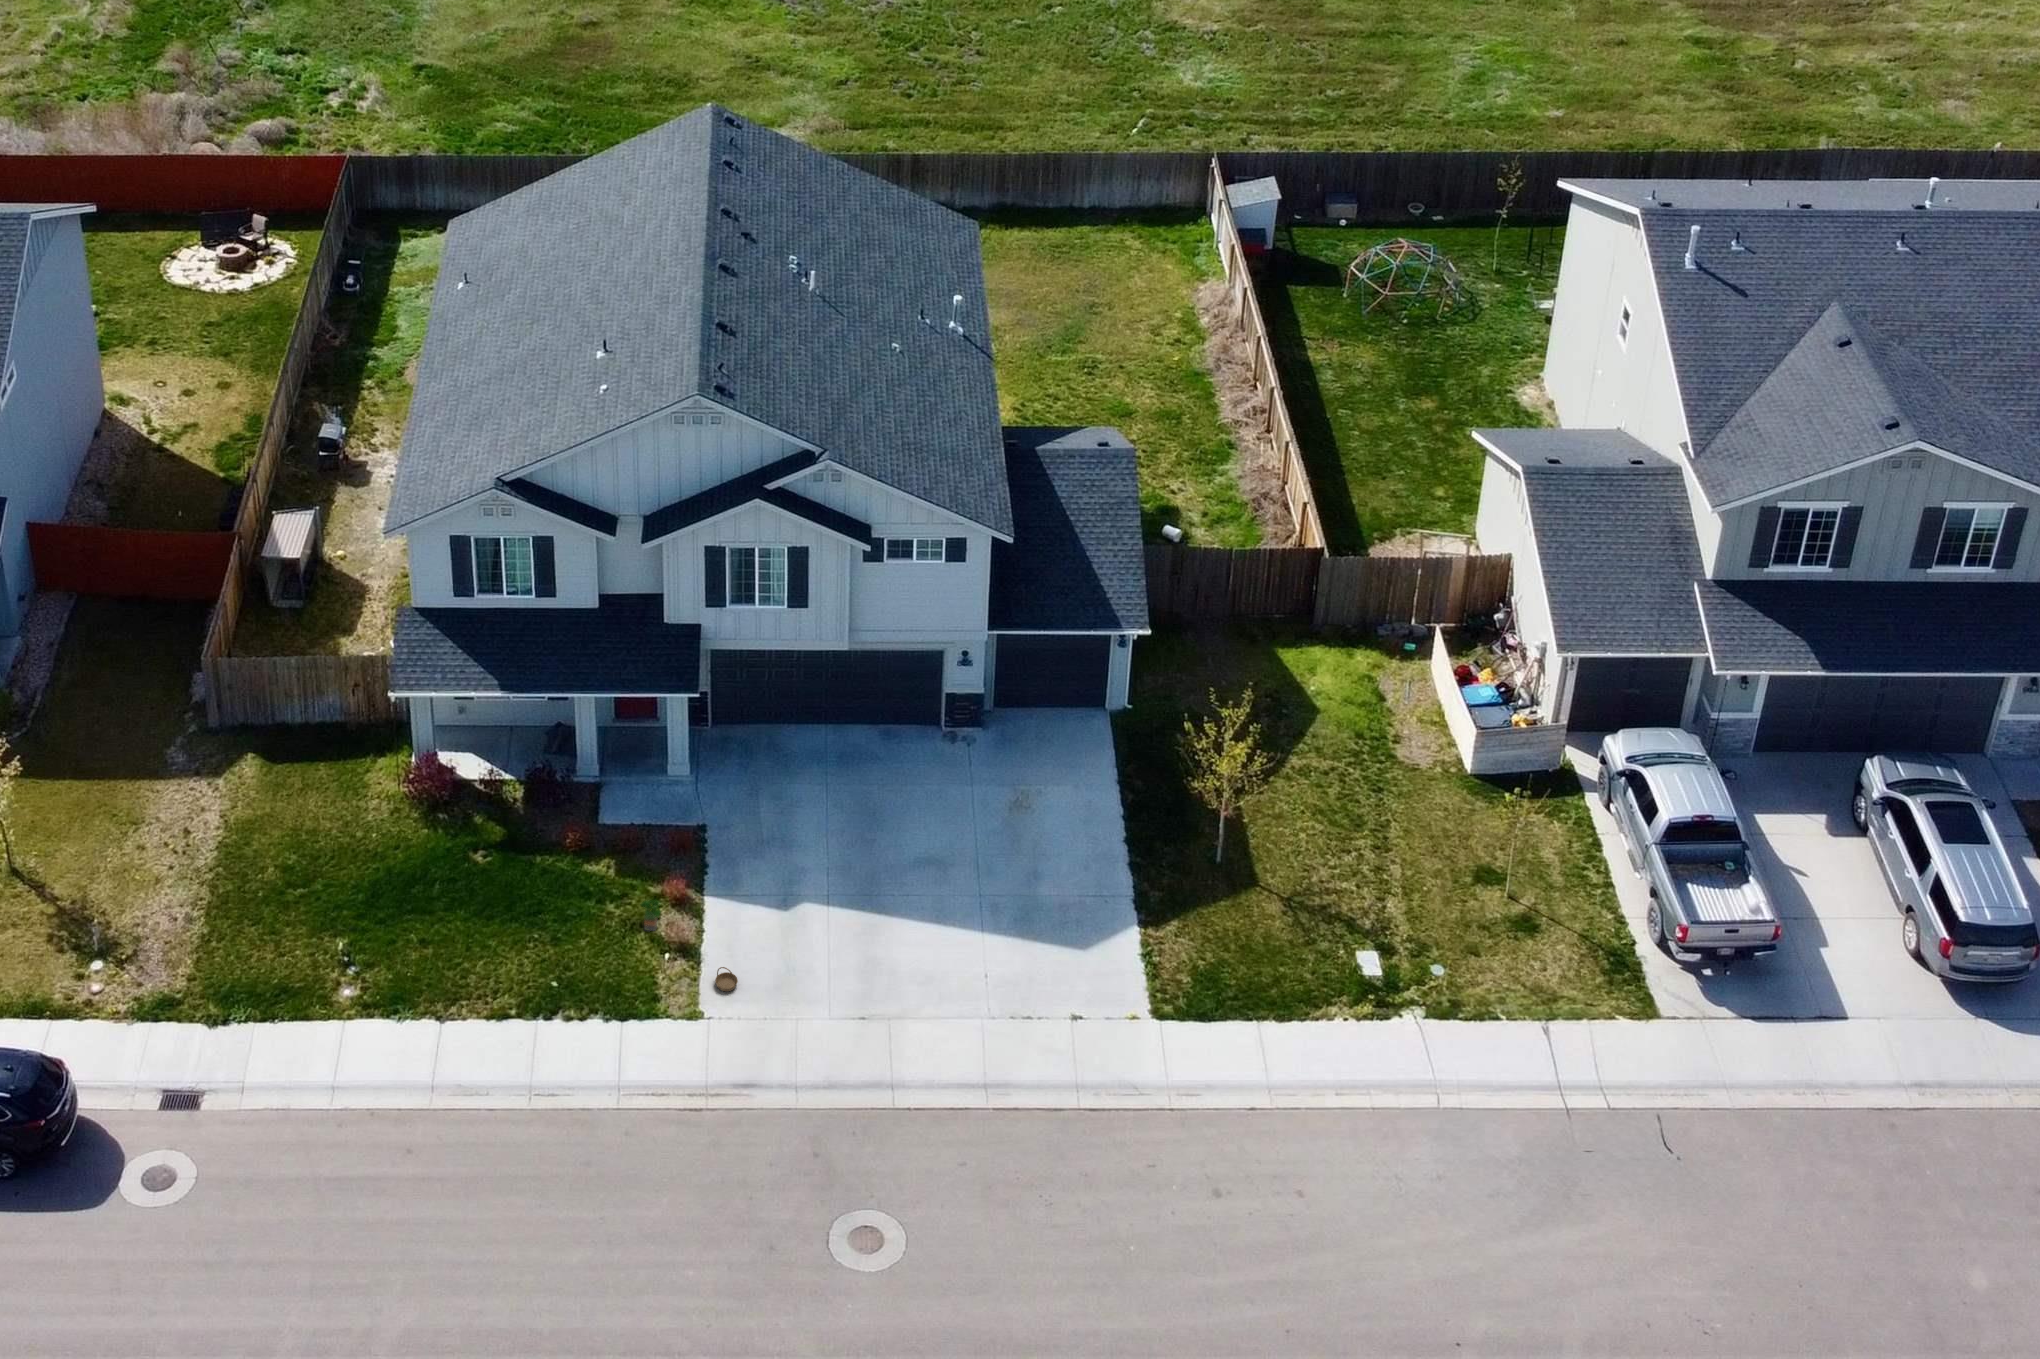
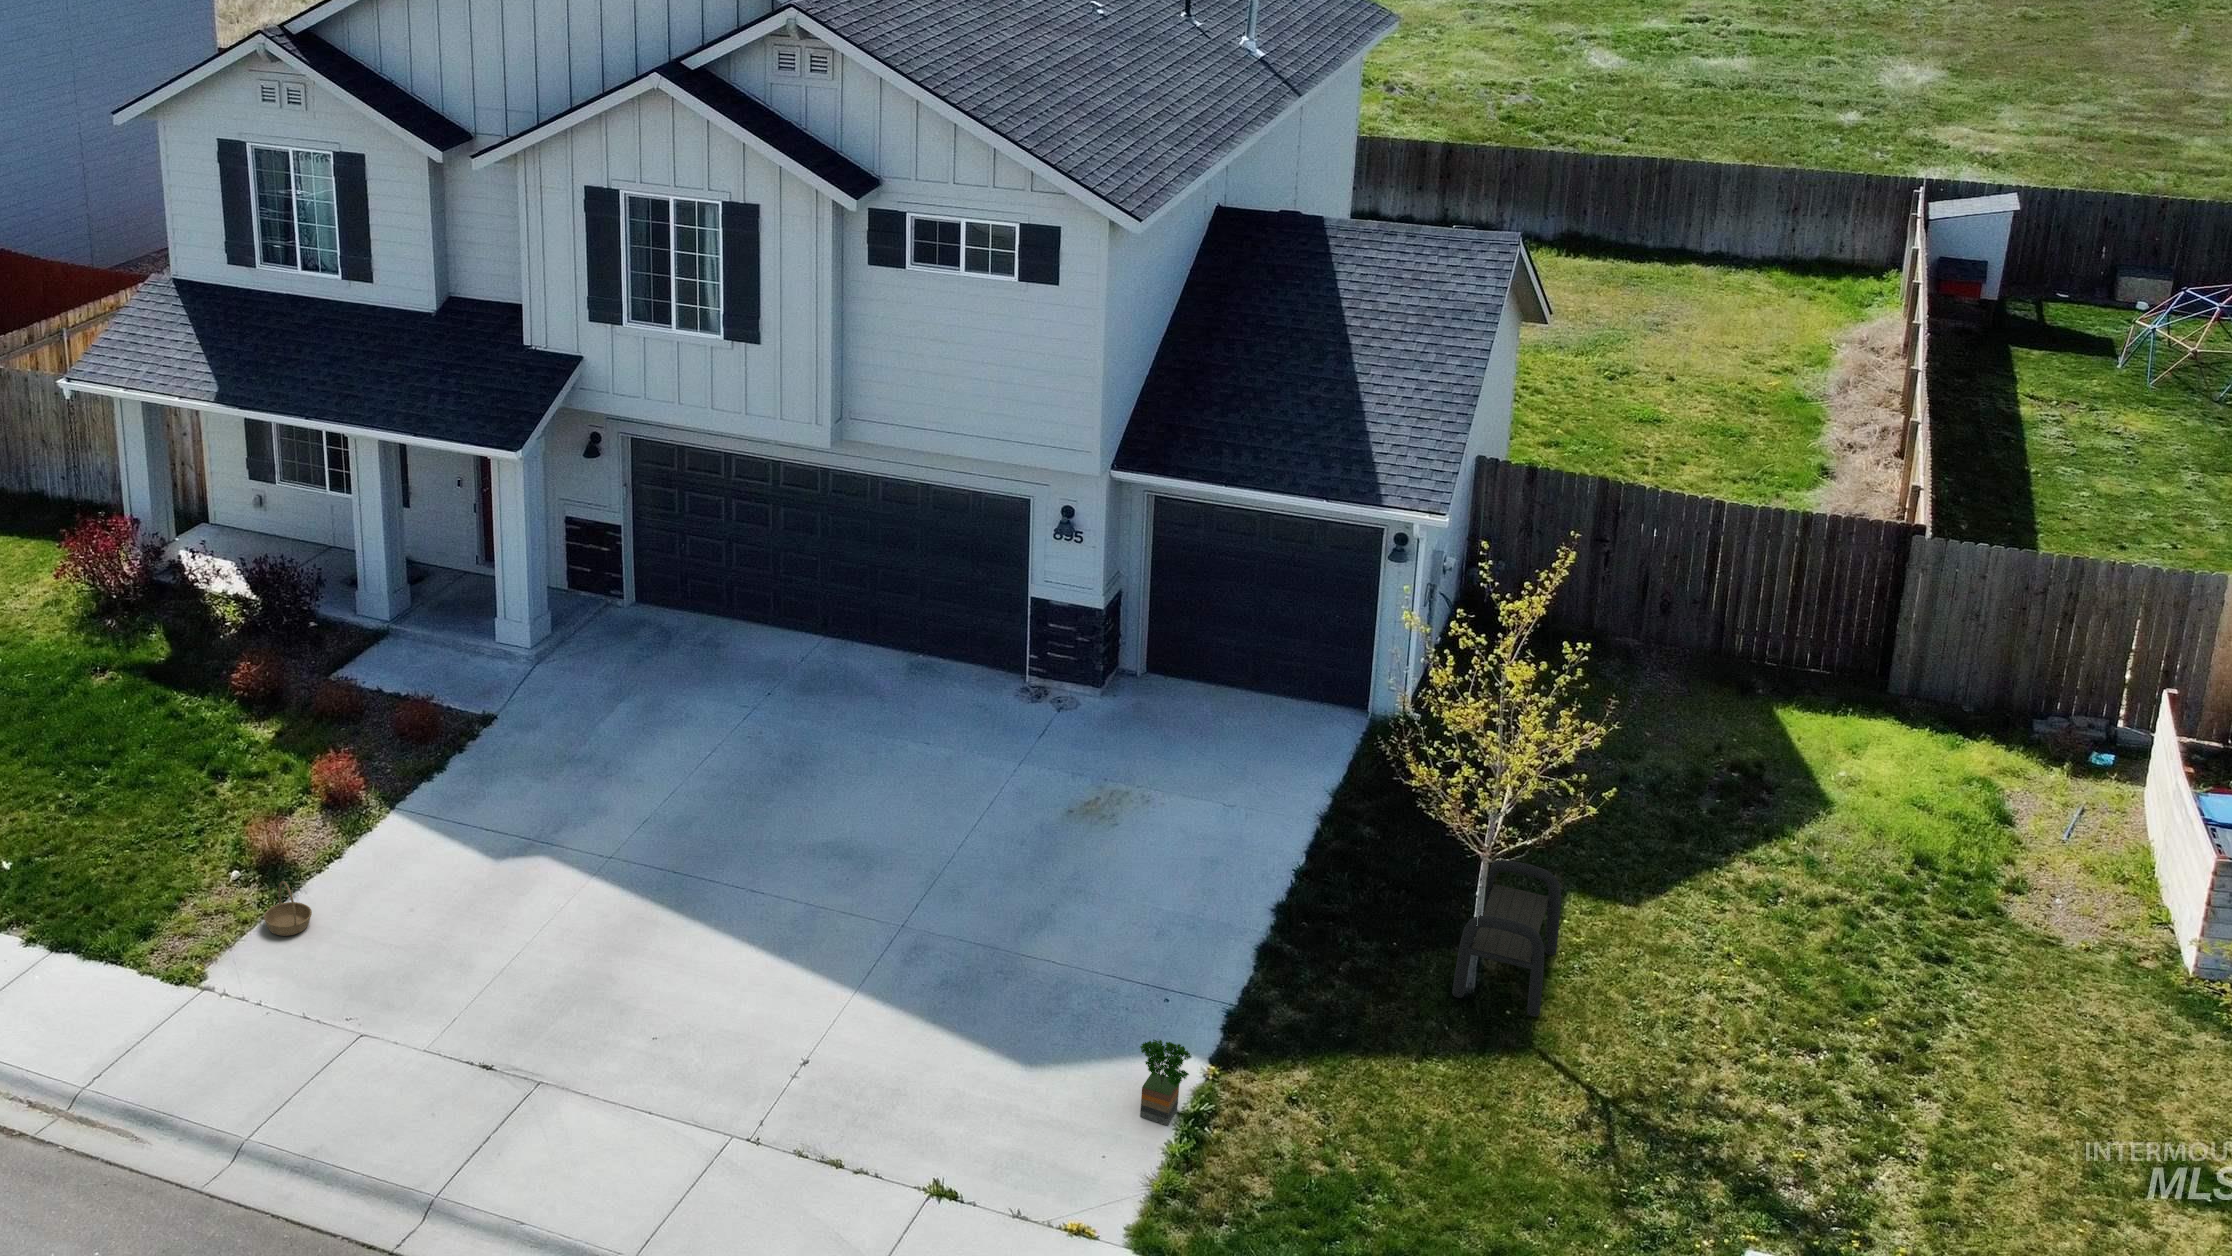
bench: none [1209,801,1253,869] -> present [1452,860,1561,1017]
potted tree: present [641,900,661,931] -> present [1140,1039,1191,1126]

